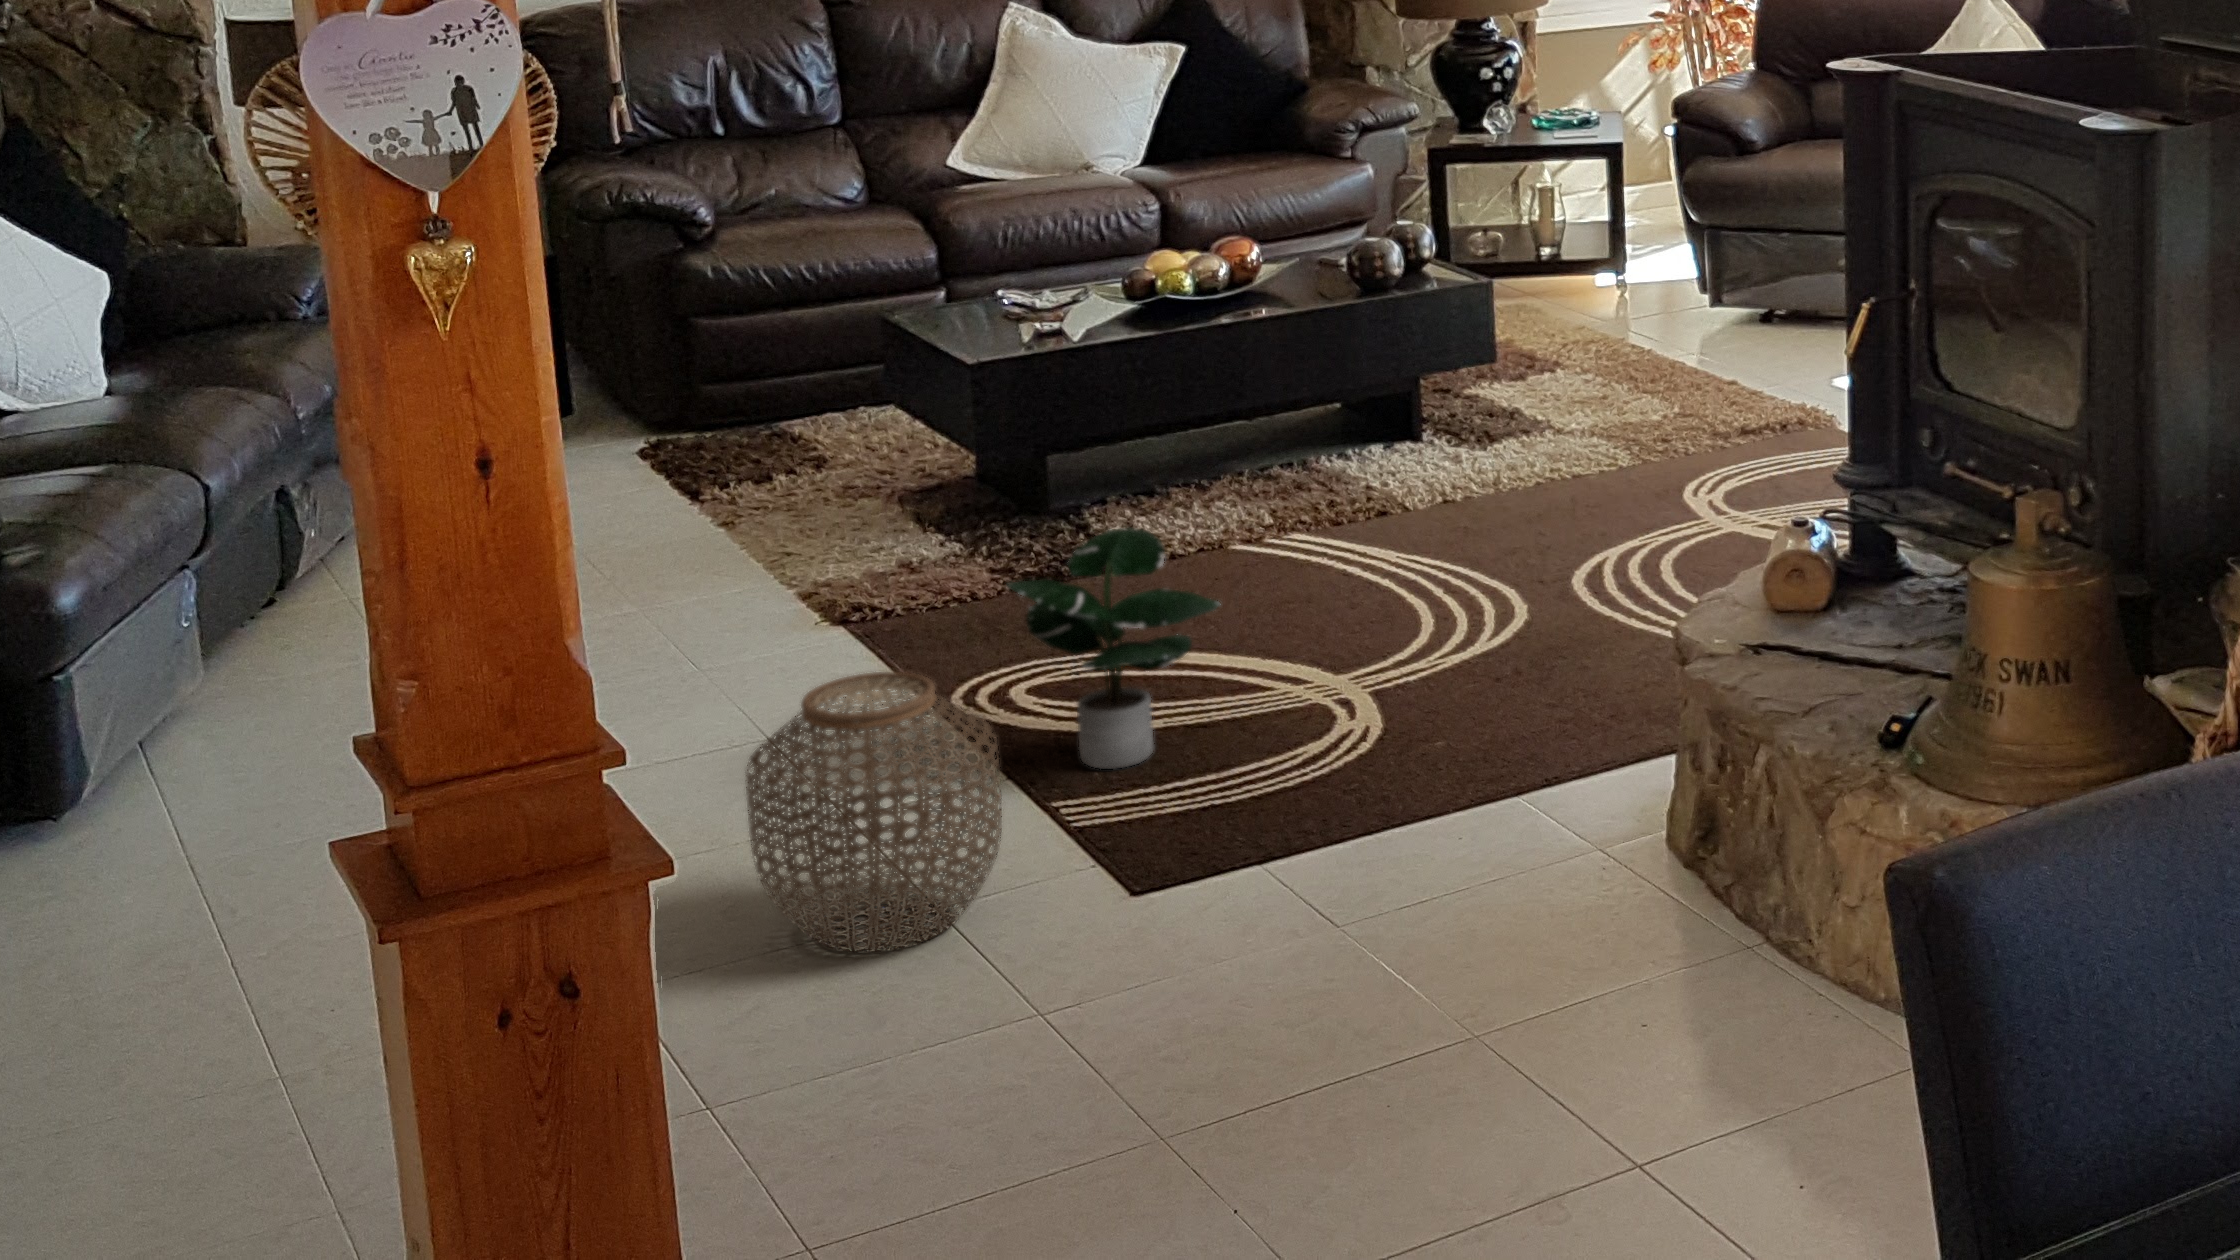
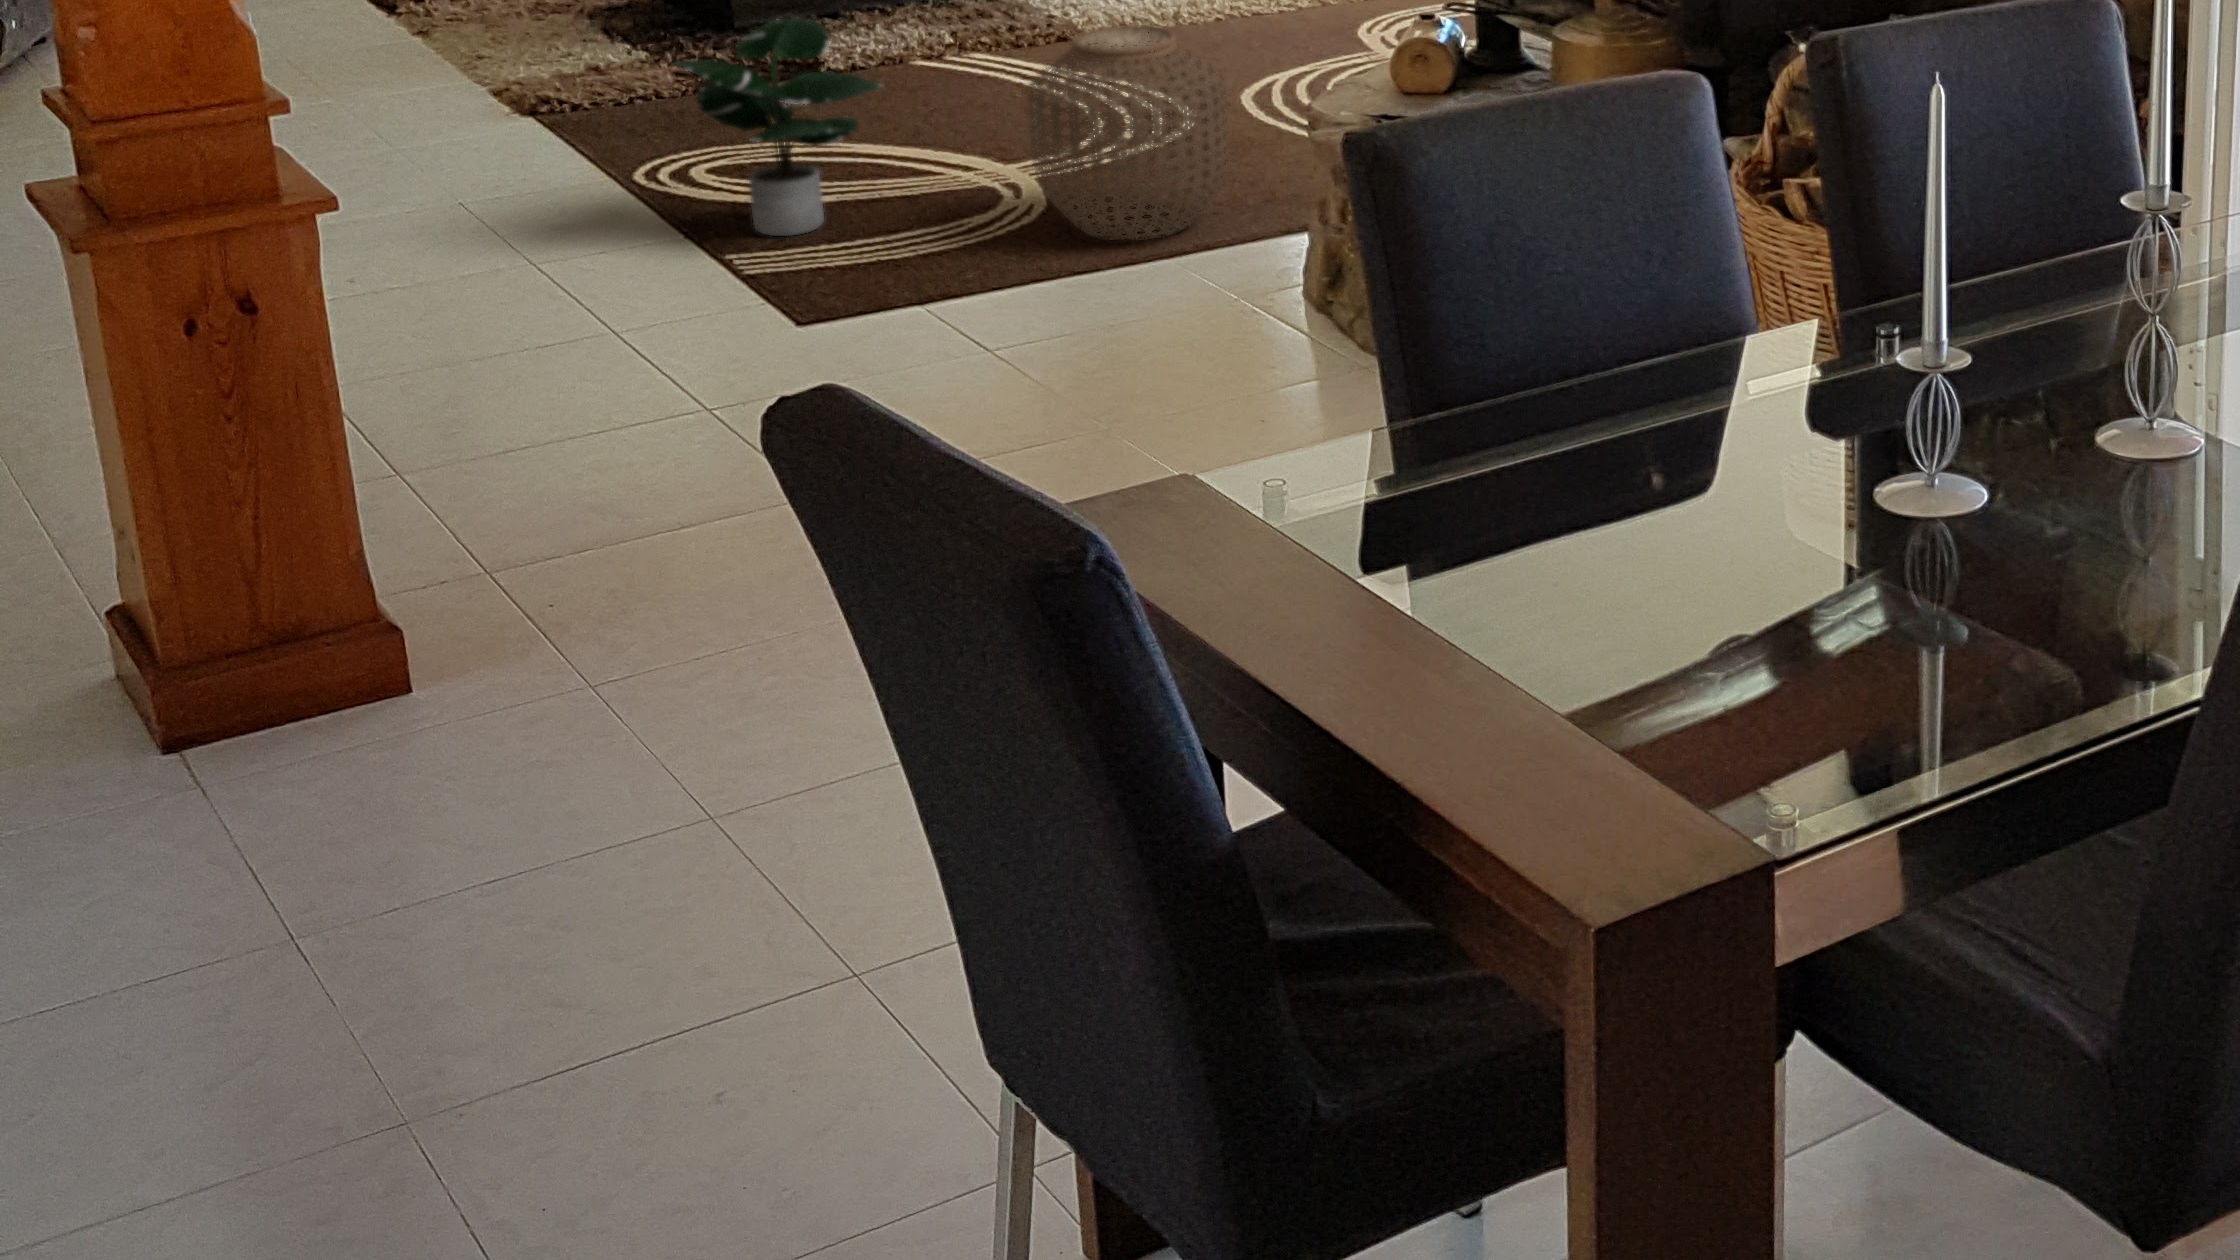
woven basket: present [746,672,1002,952] -> present [1028,25,1228,240]

